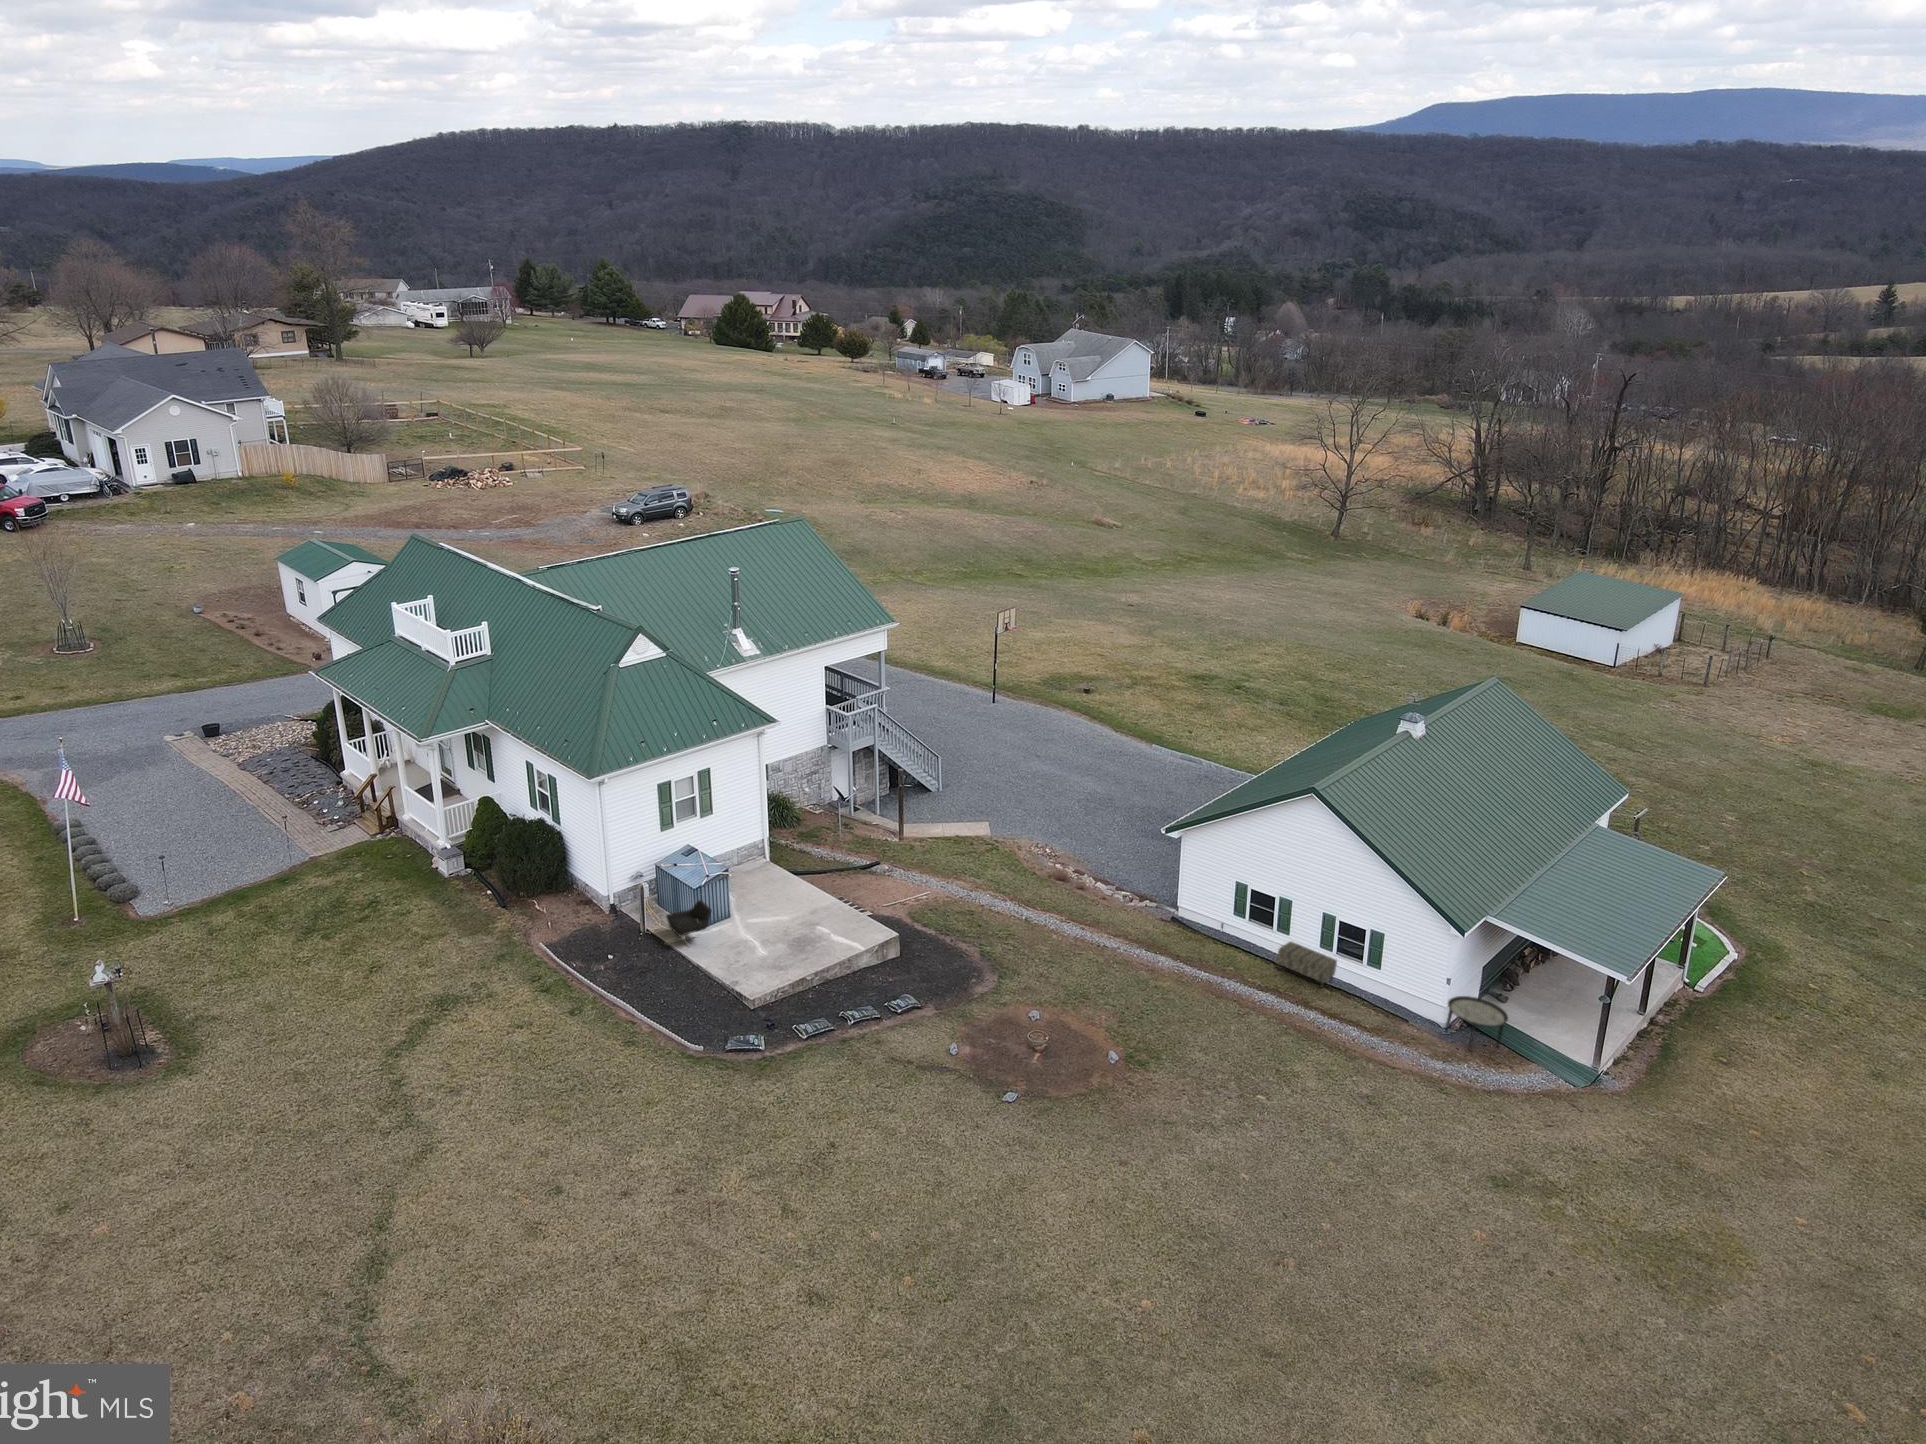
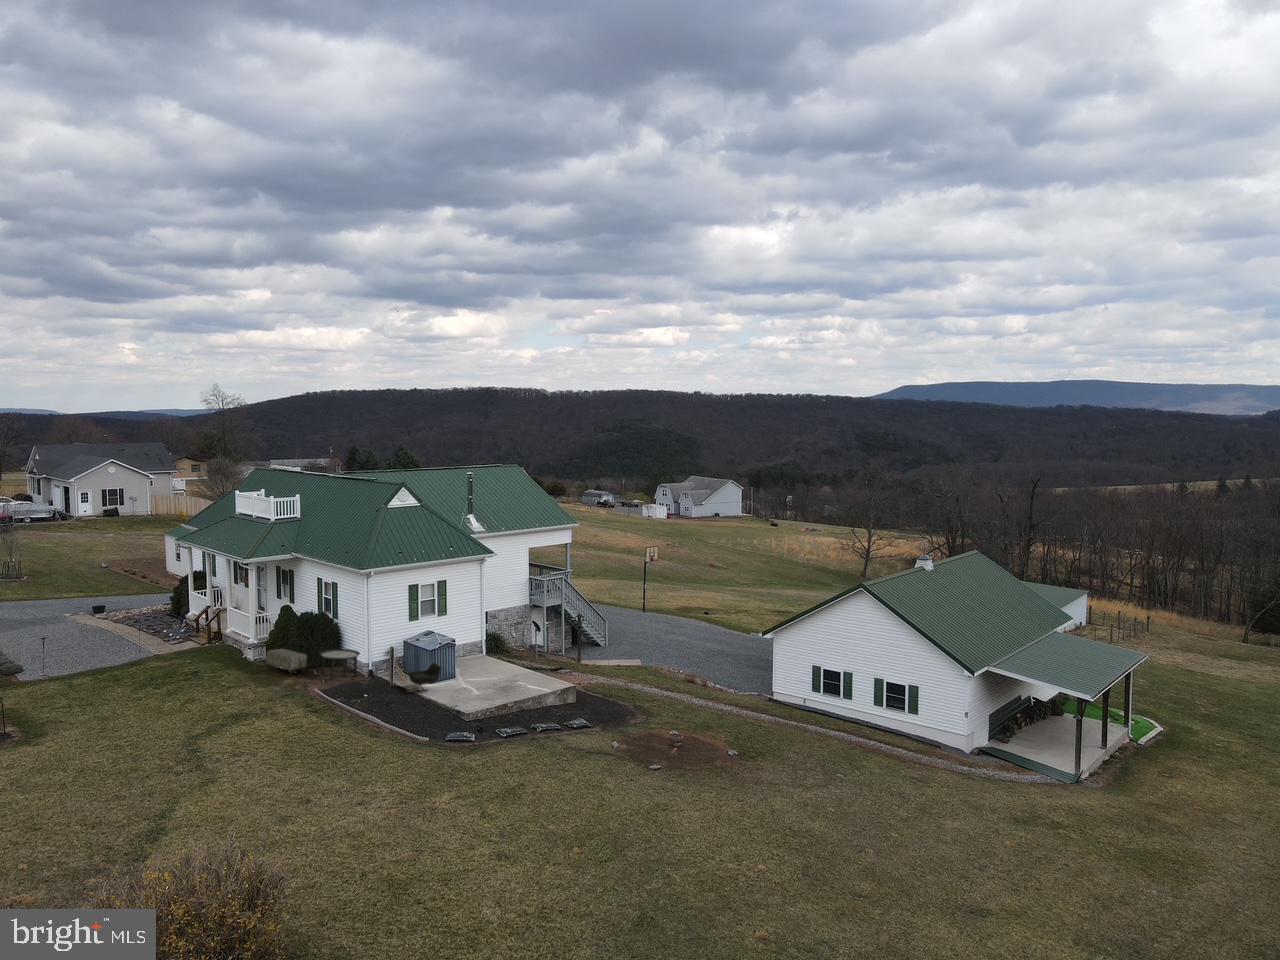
bench: present [1277,942,1337,988] -> present [266,649,307,675]
round table: present [1445,996,1508,1051] -> present [320,649,360,680]

